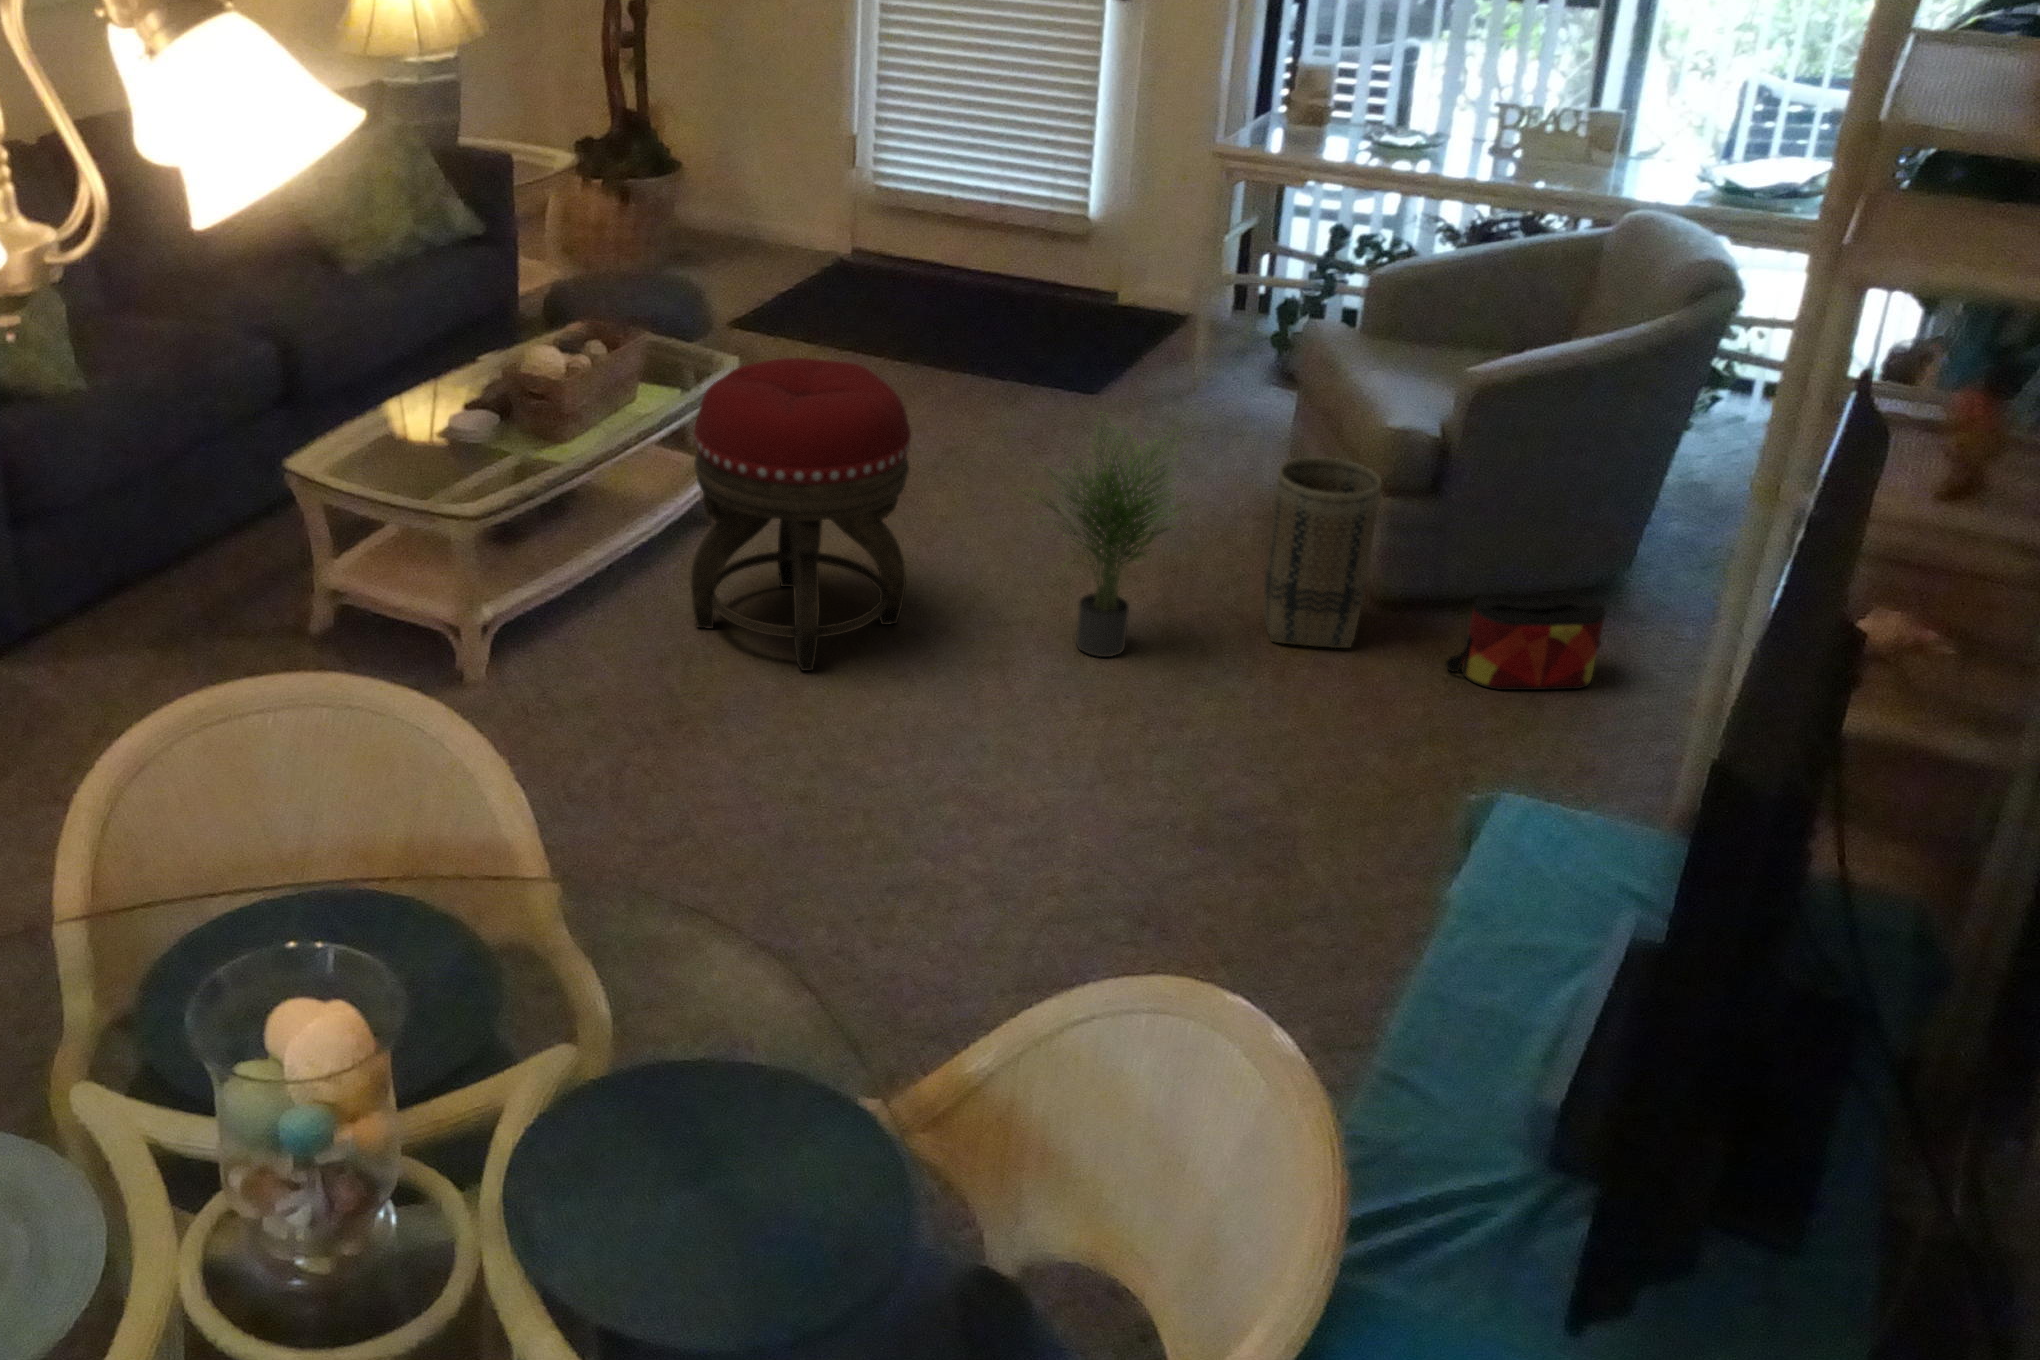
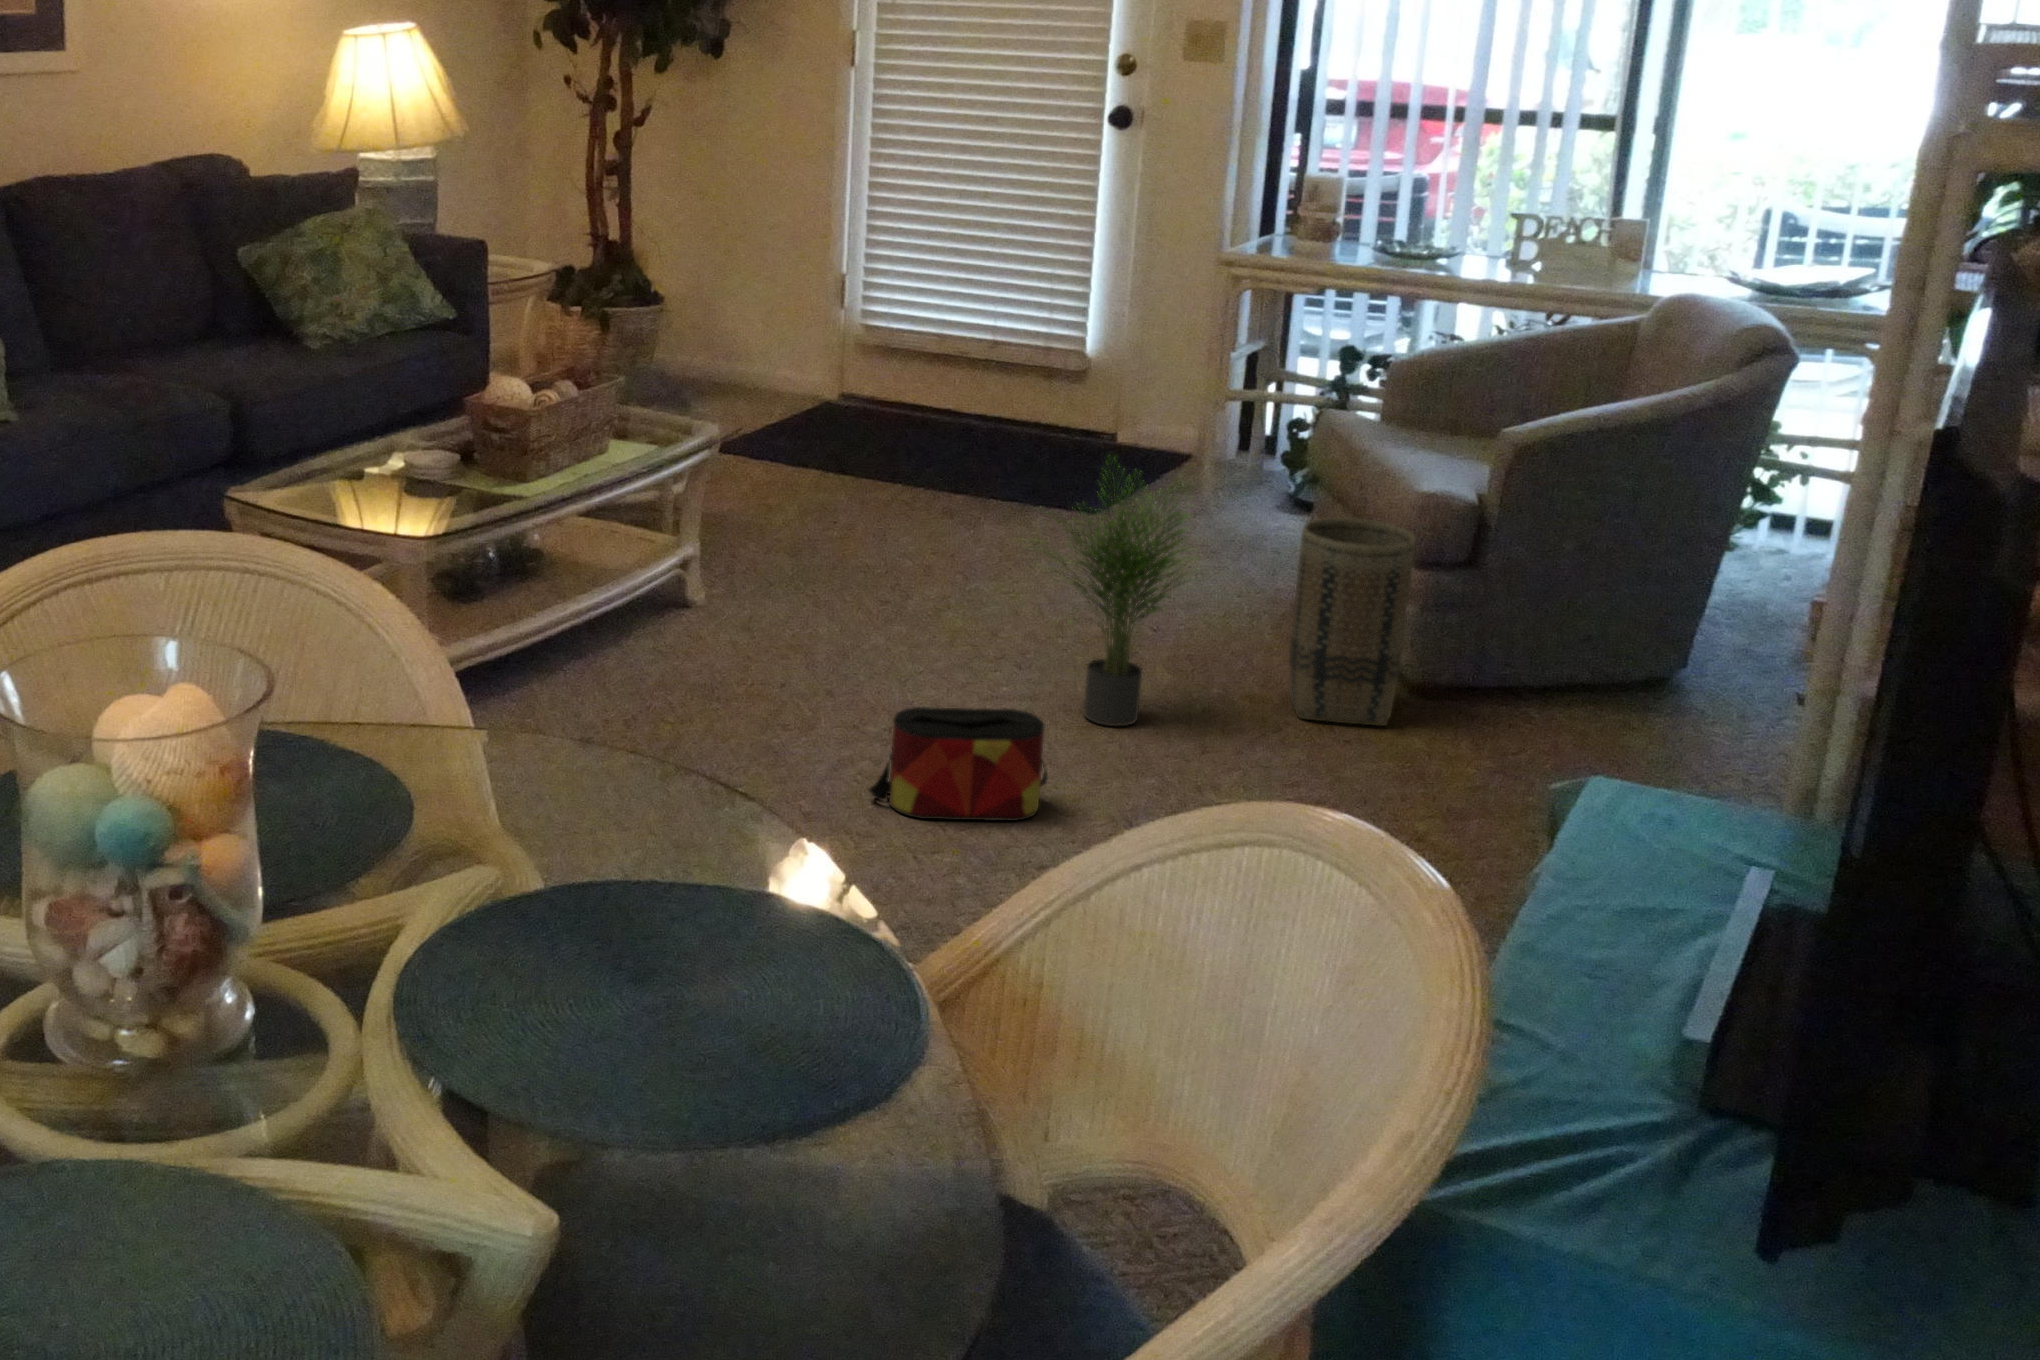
footstool: present [690,358,911,671] -> none [661,399,903,729]
bag: present [1445,593,1605,690] -> present [869,707,1047,821]

